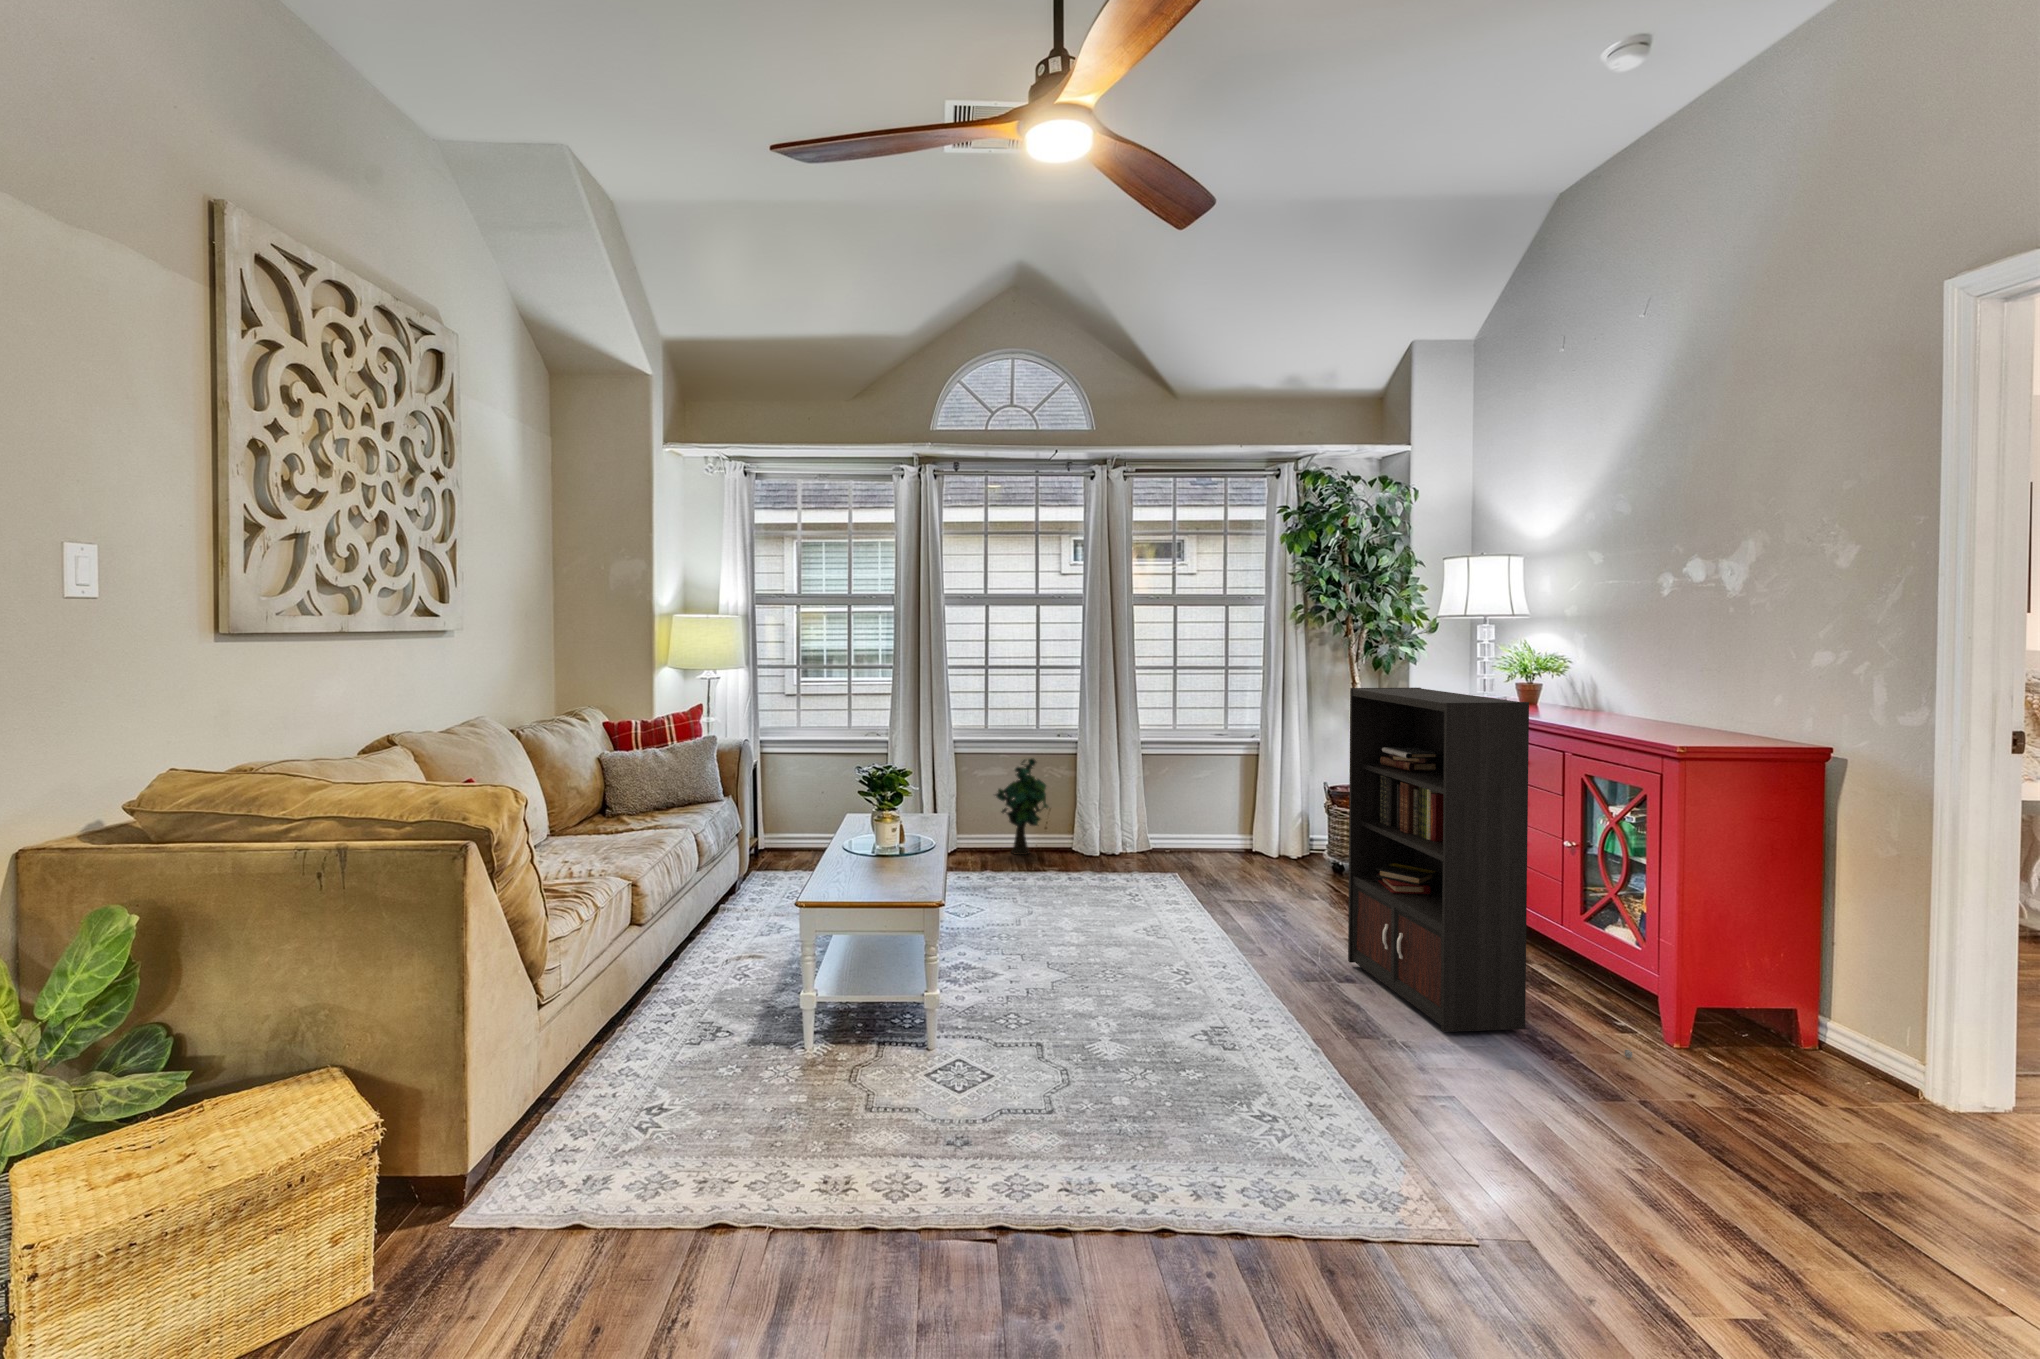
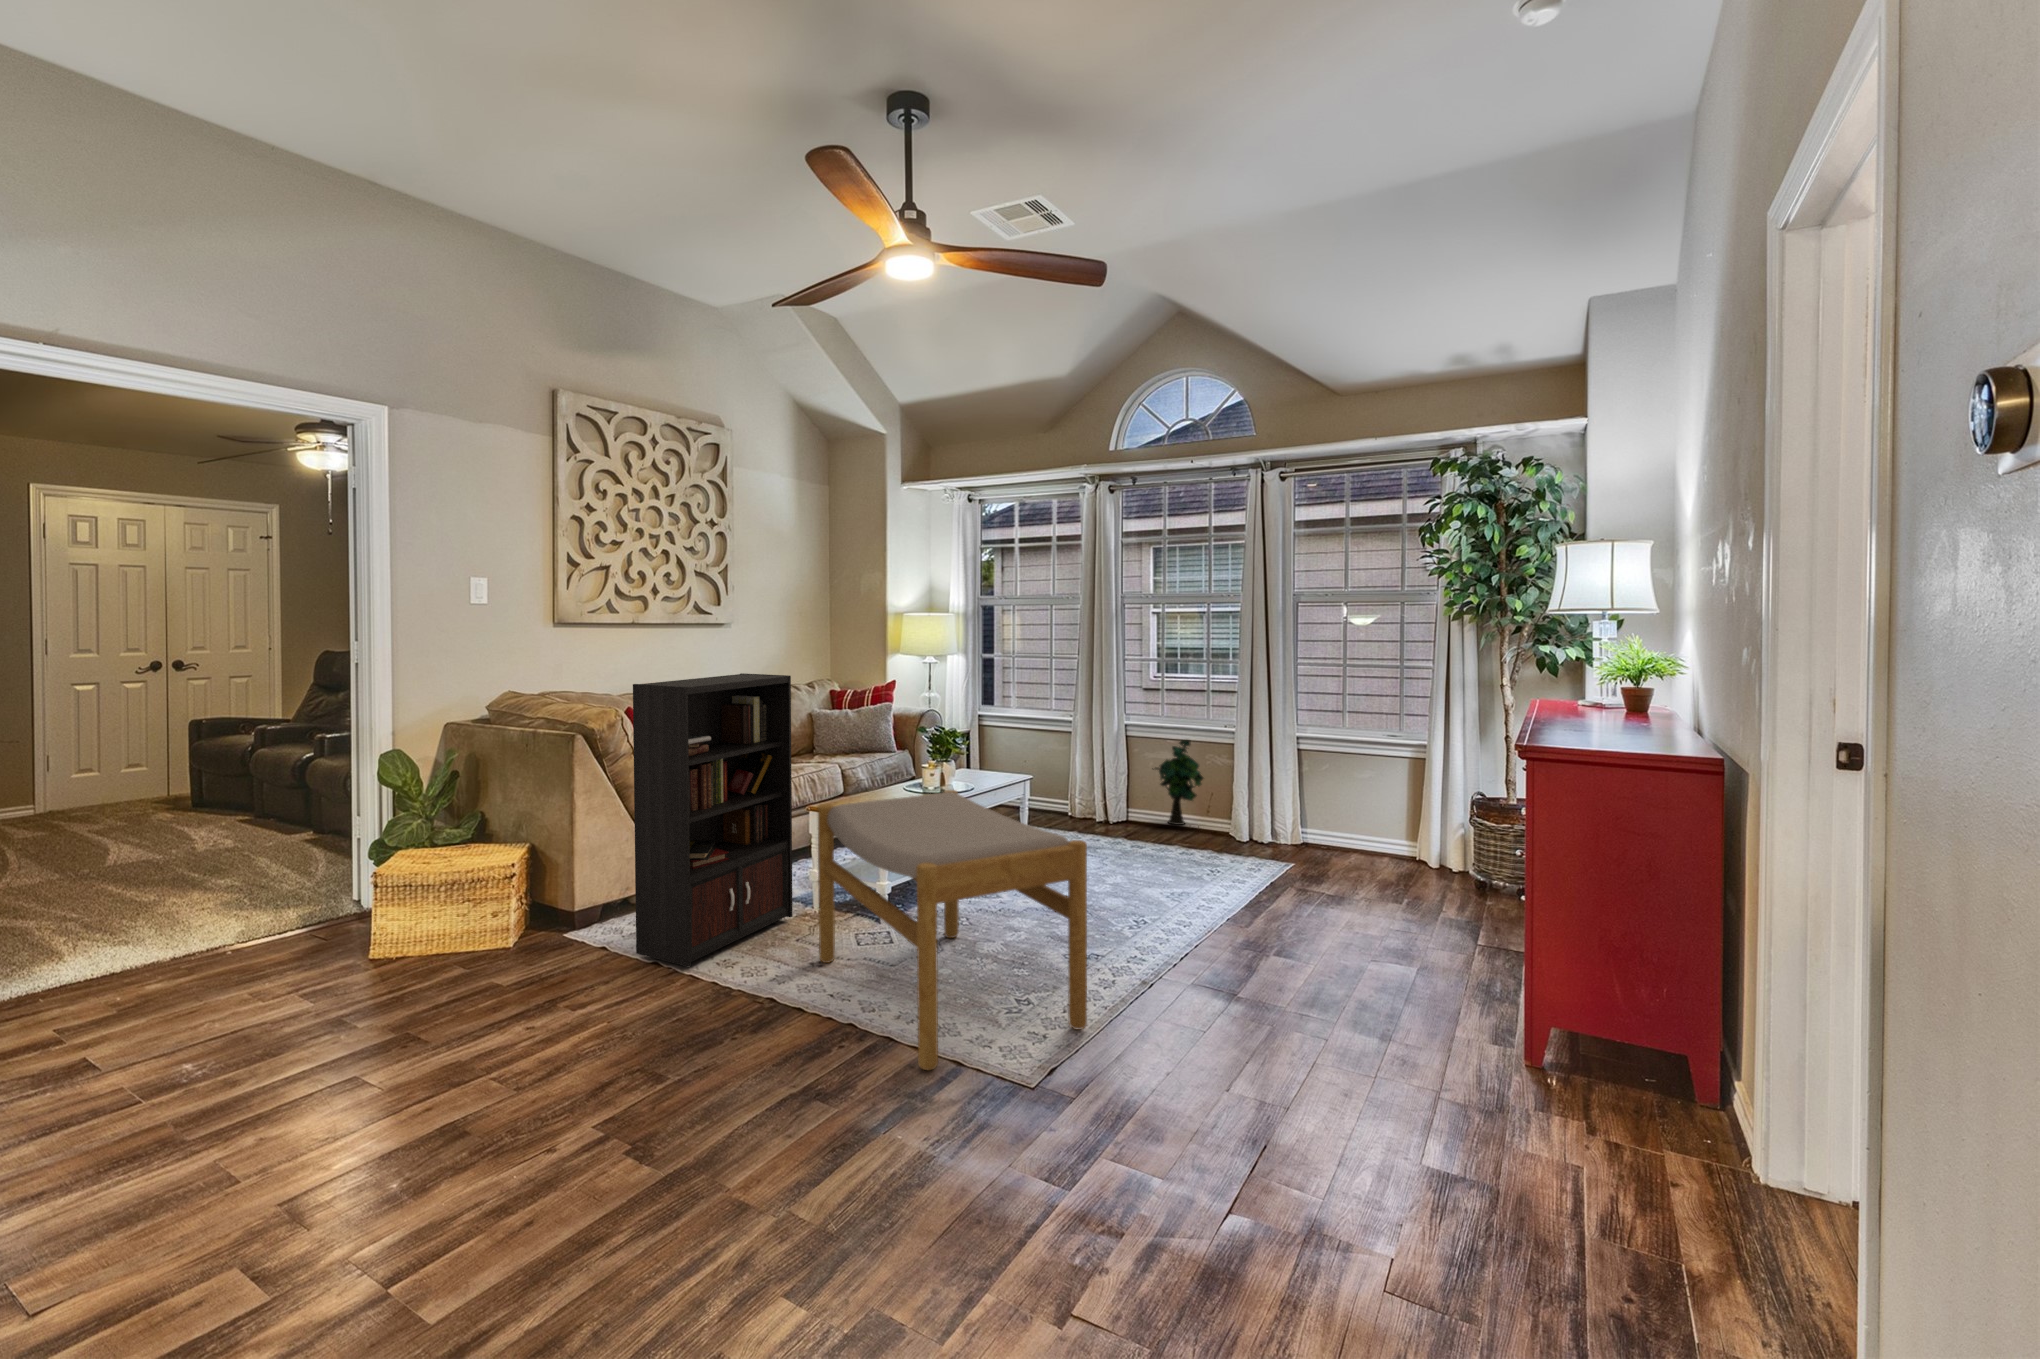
bookcase: present [1348,688,1632,1058] -> present [633,673,792,967]
footstool: none [945,851,1368,1247] -> present [818,790,1087,1070]

